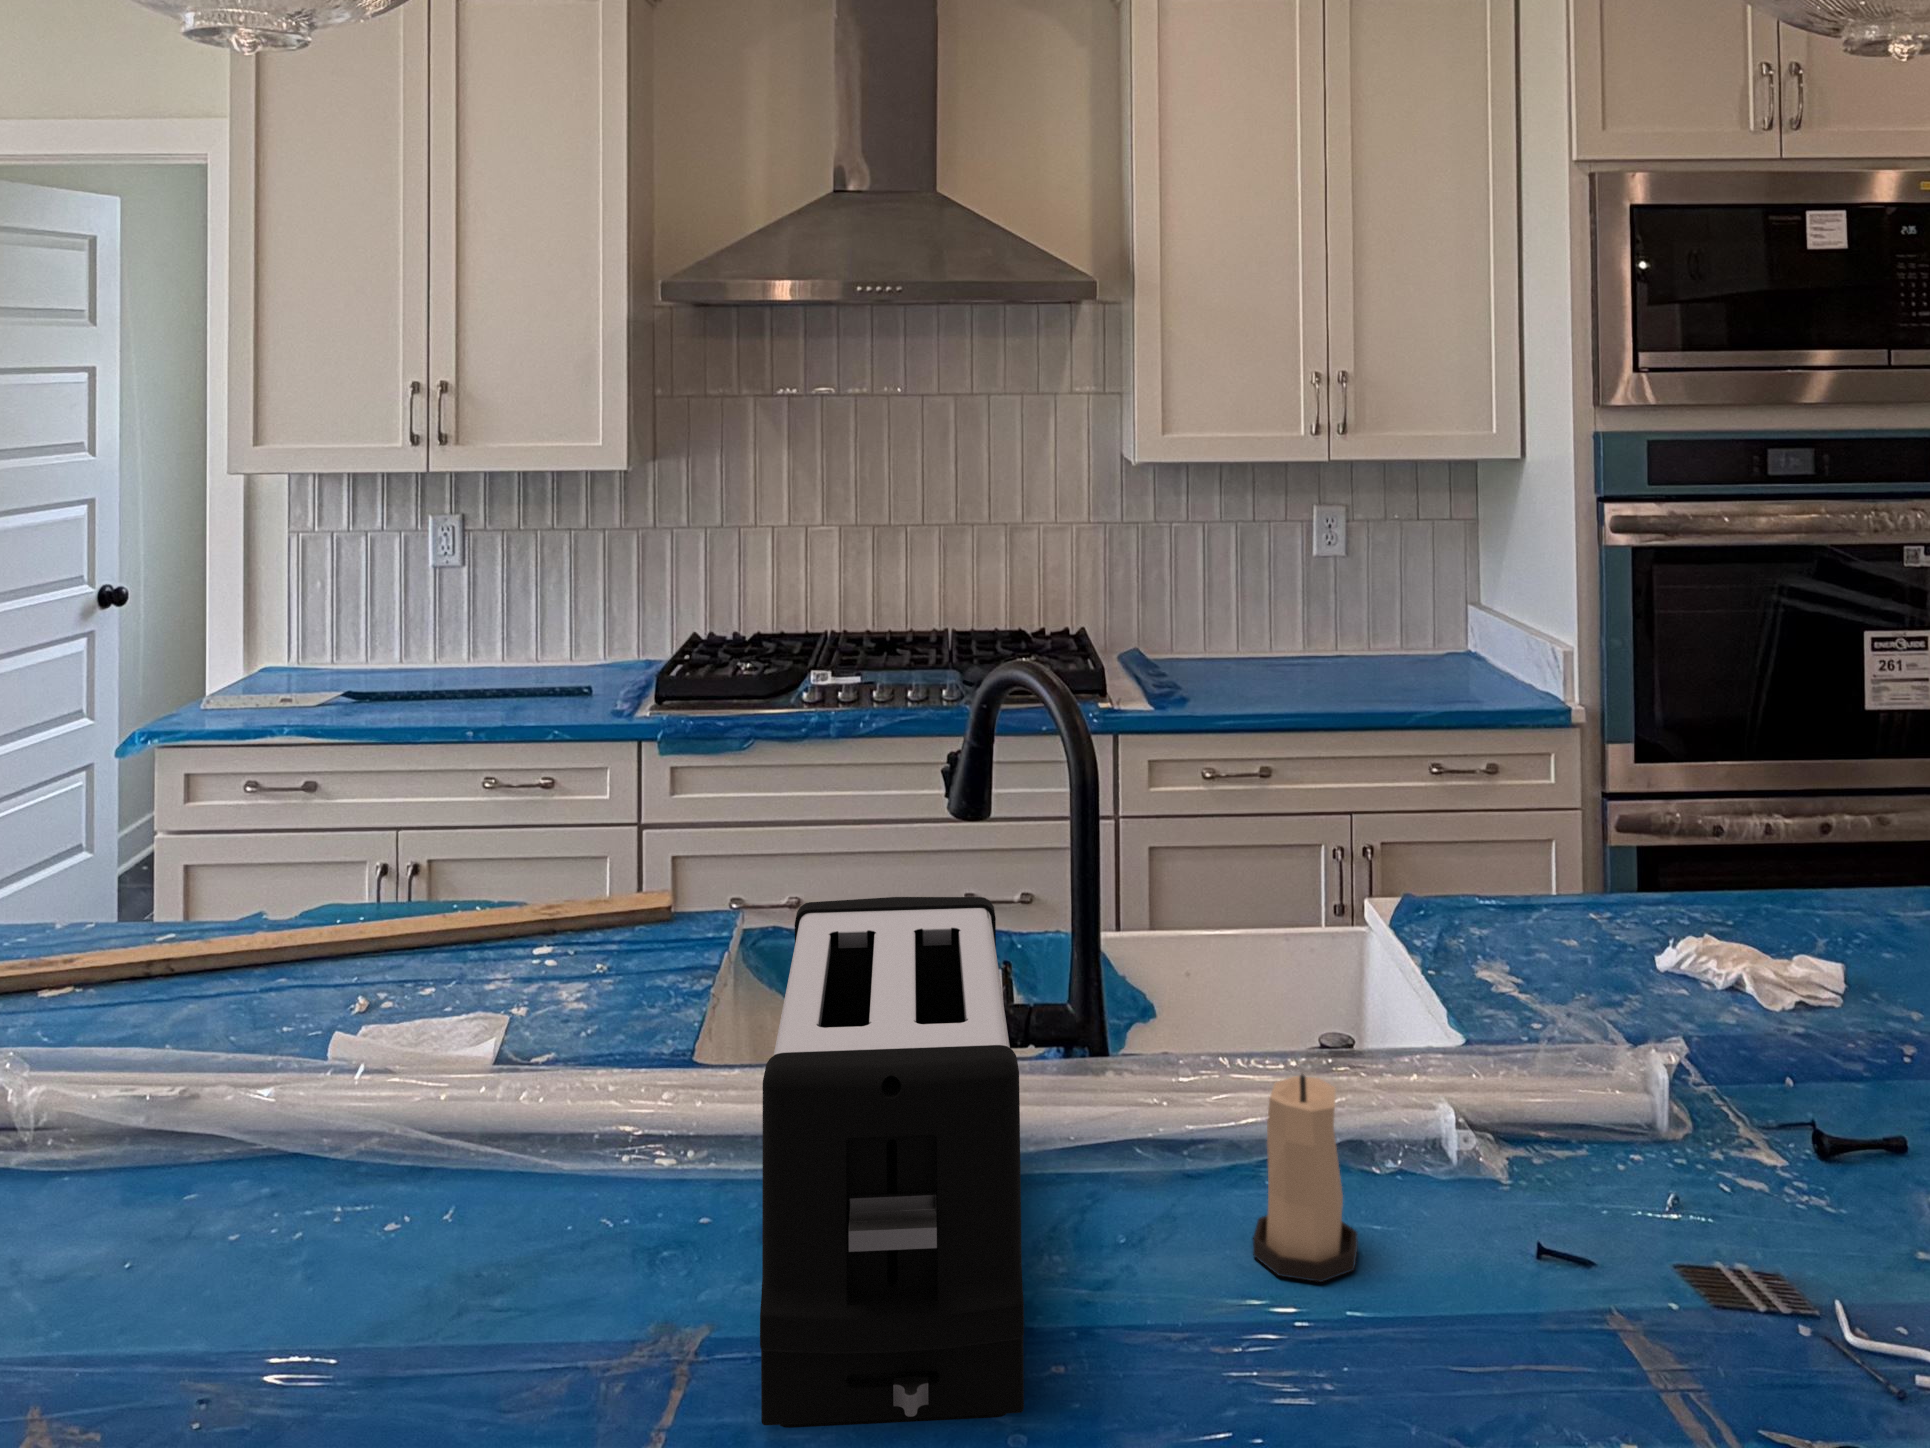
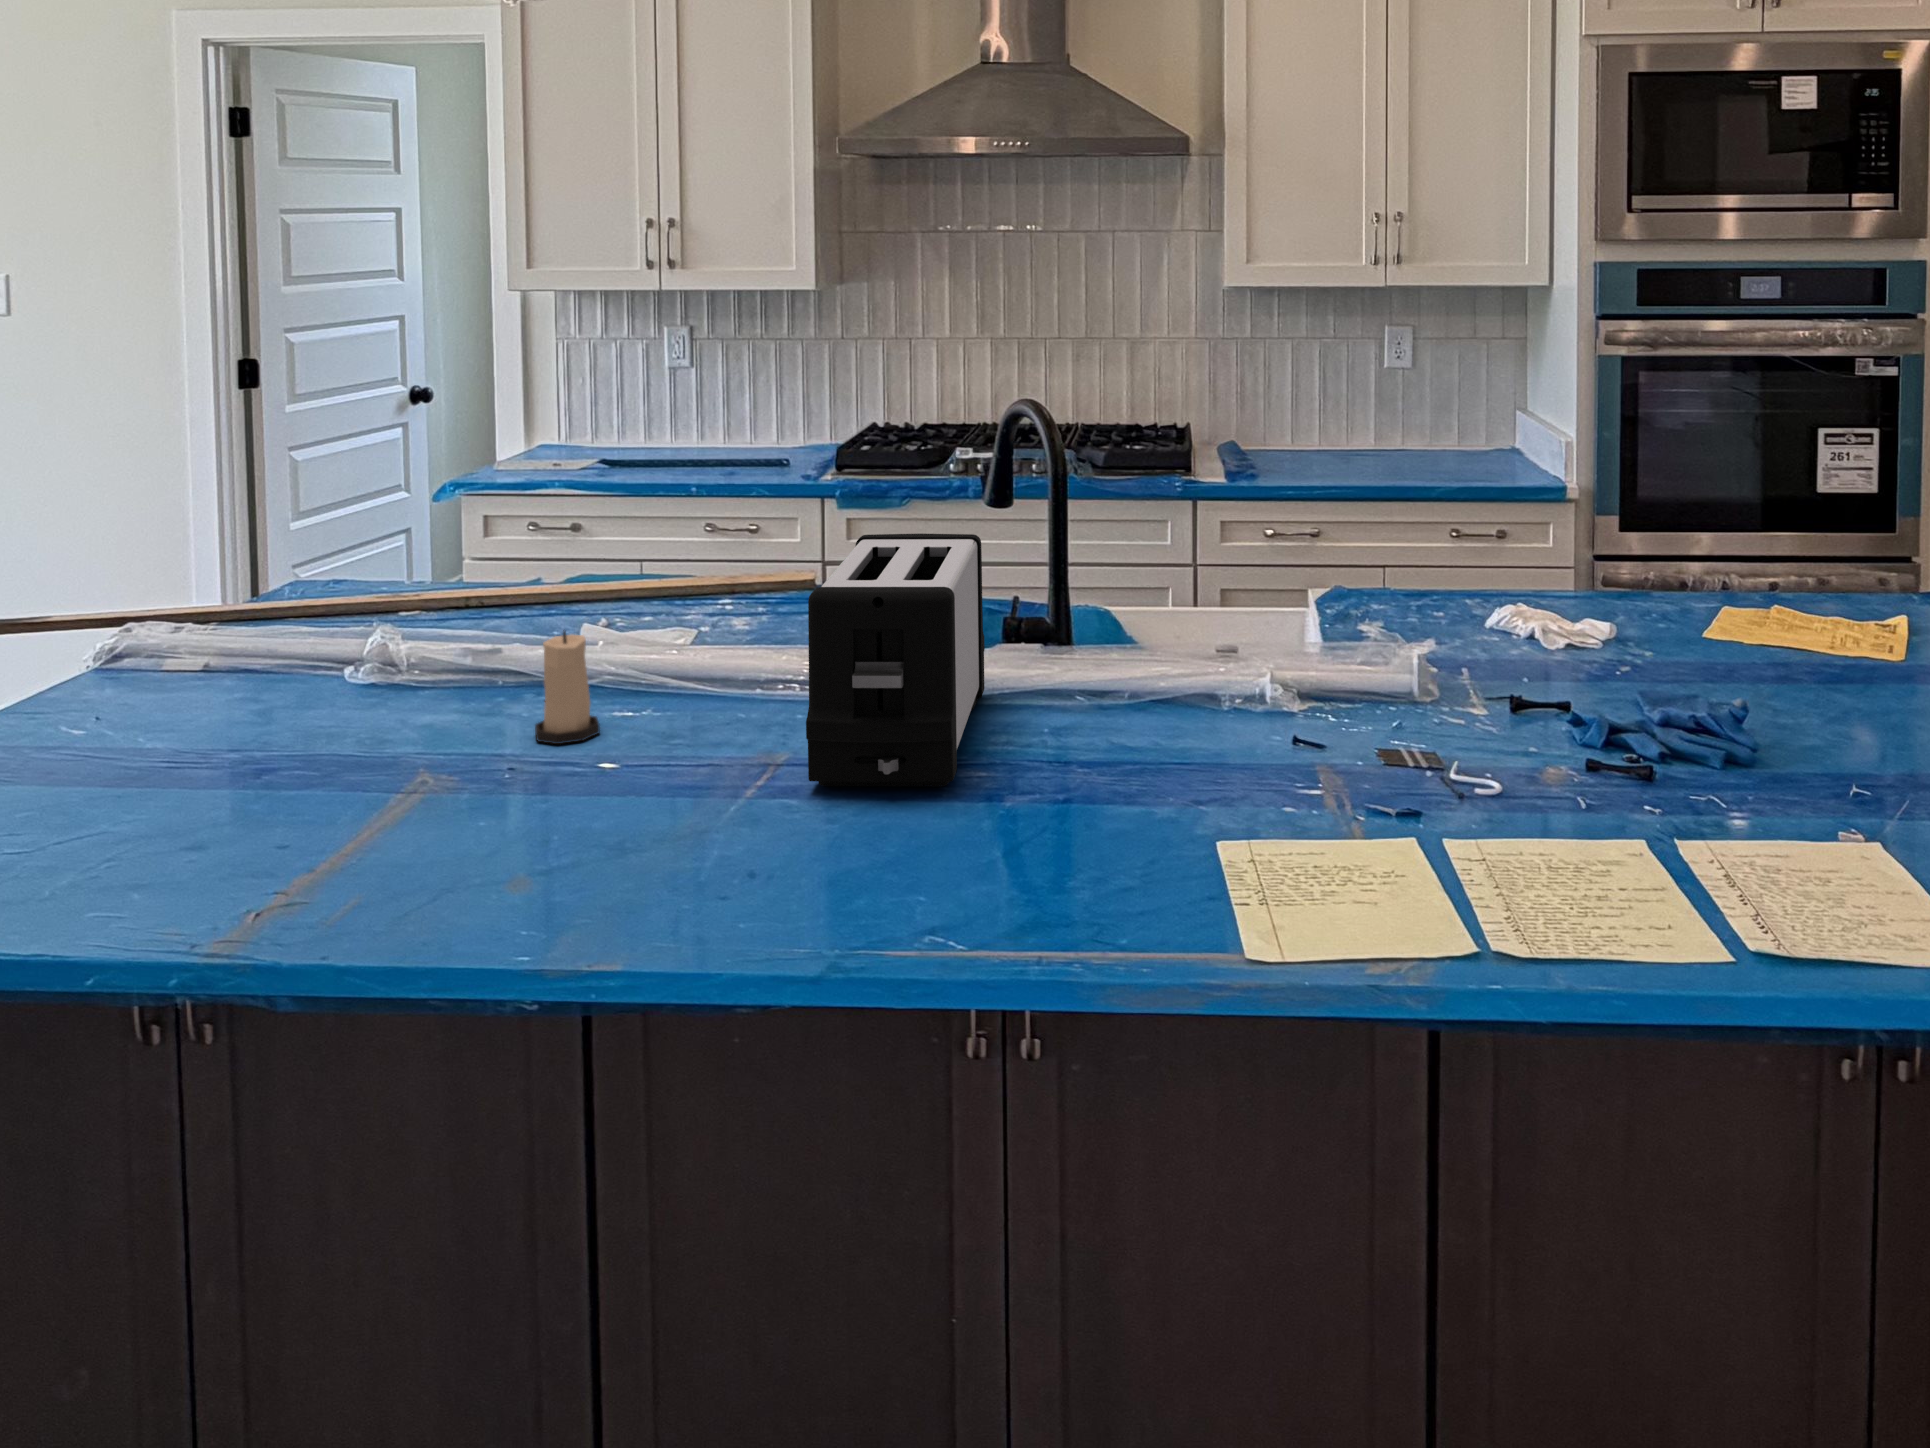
candle: present [1253,1074,1358,1282] -> present [535,630,600,744]

